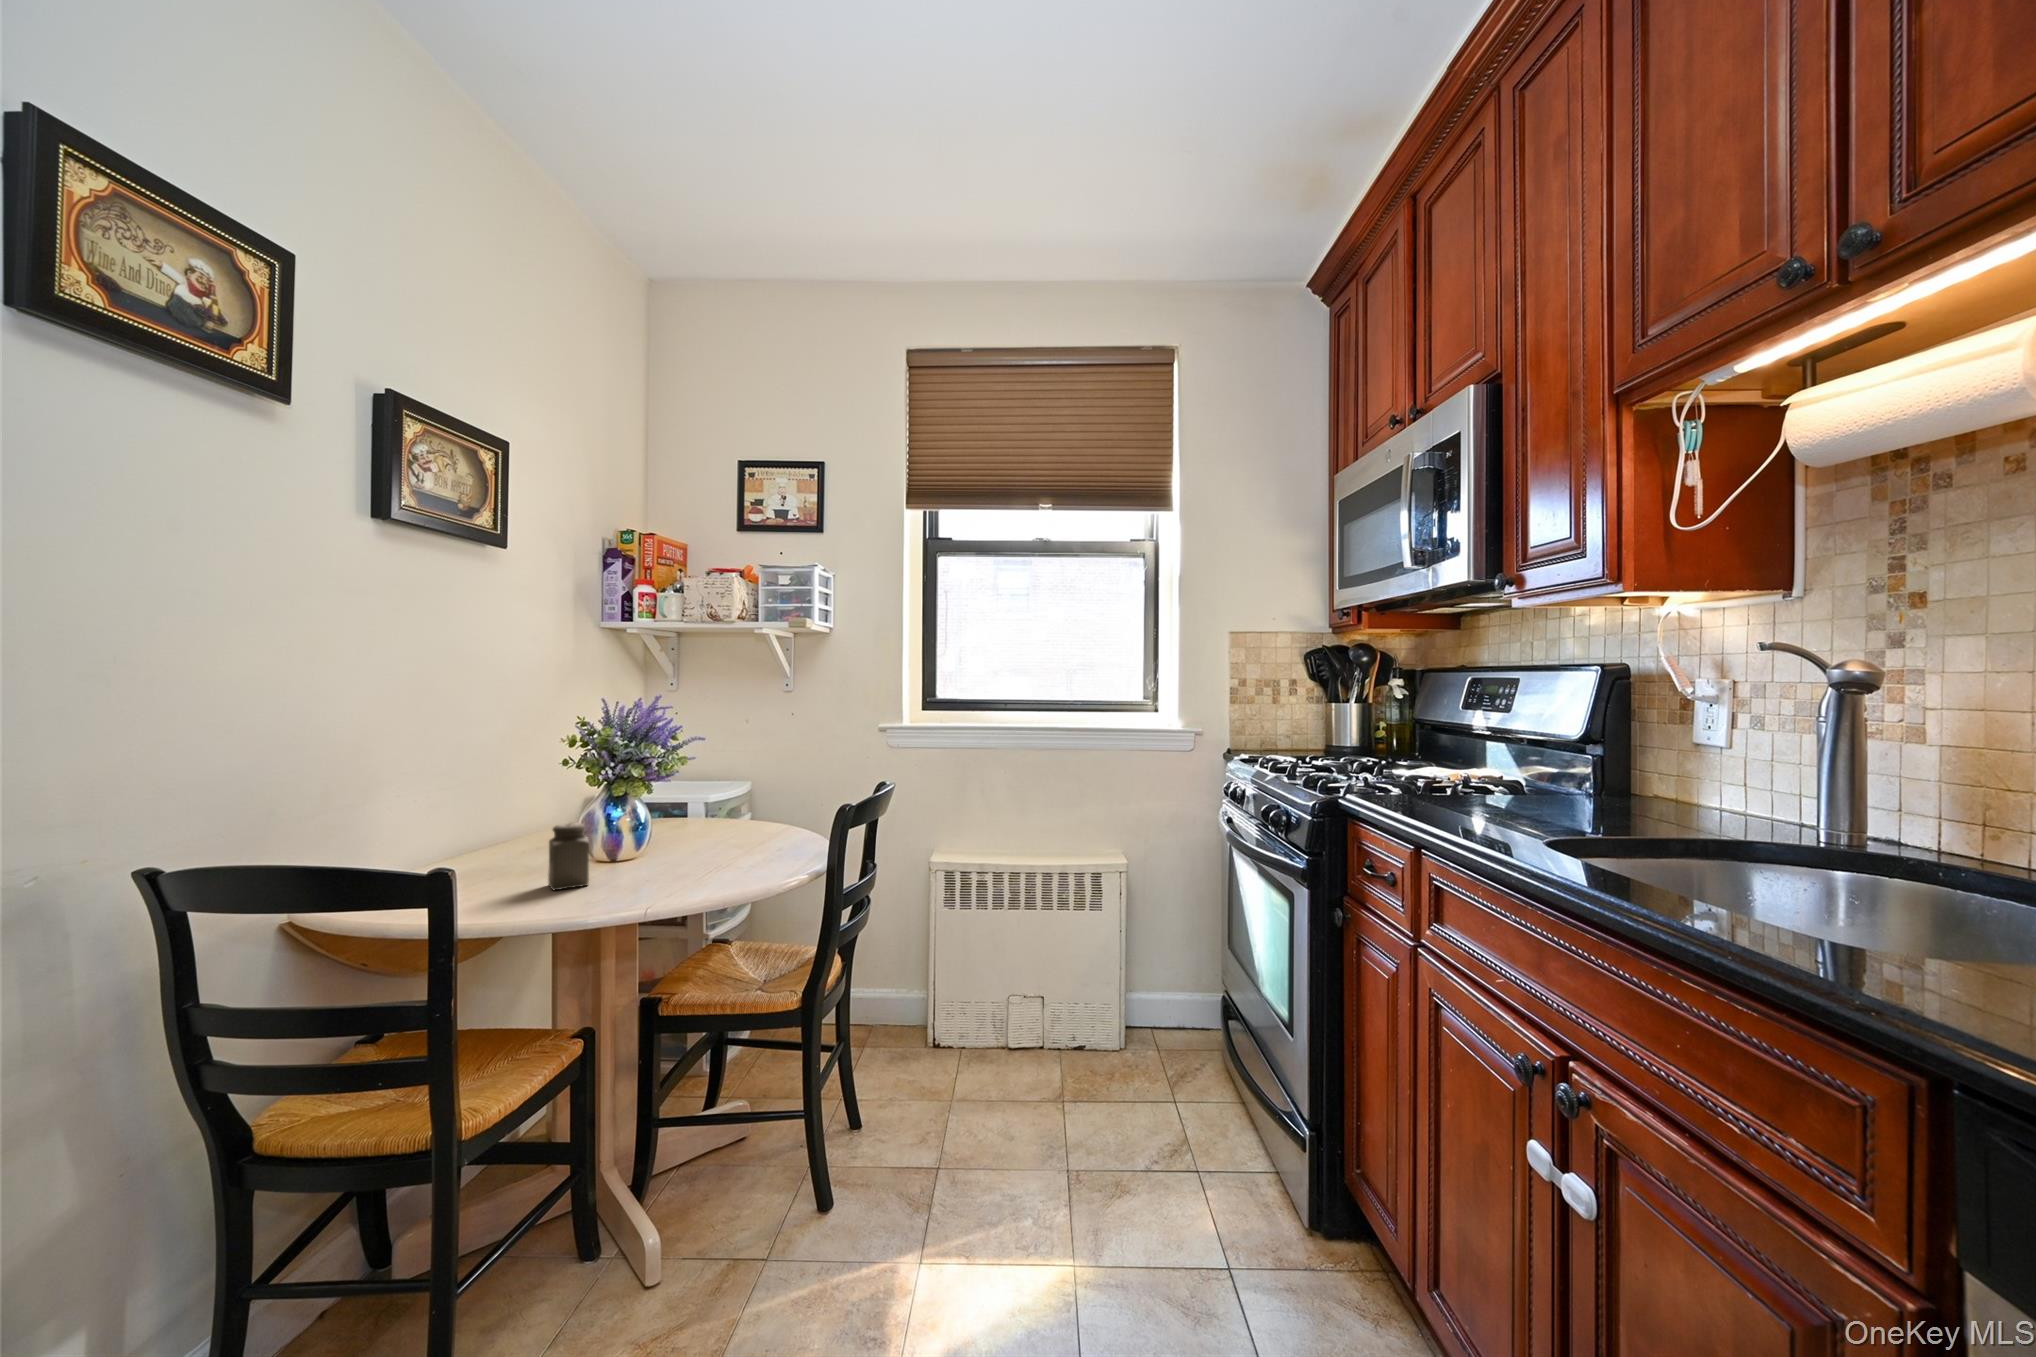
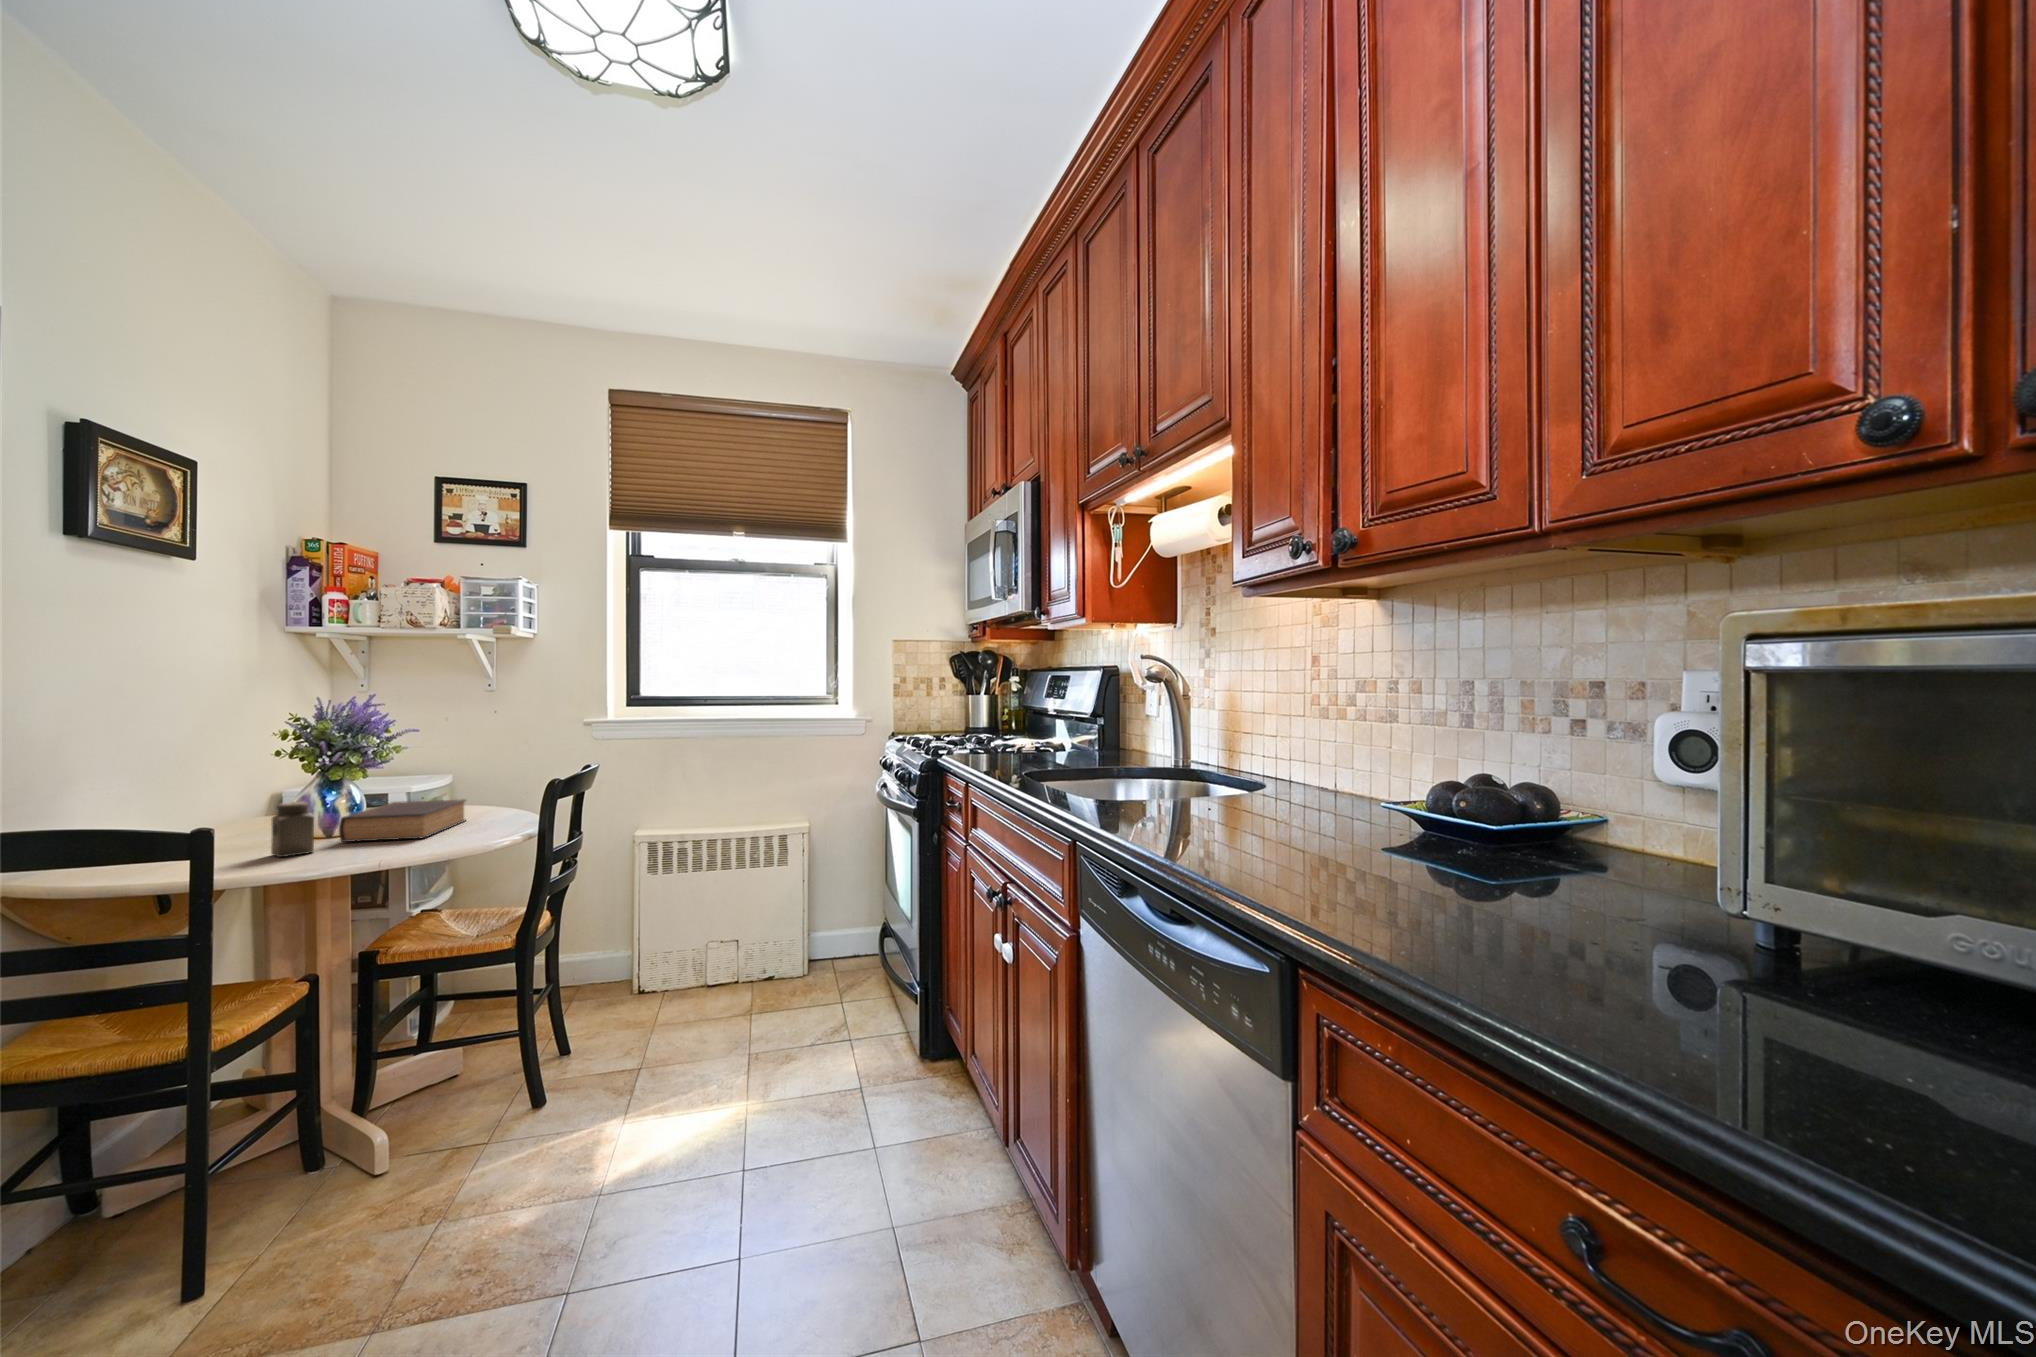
book: none [618,820,753,873] -> present [339,799,465,842]

